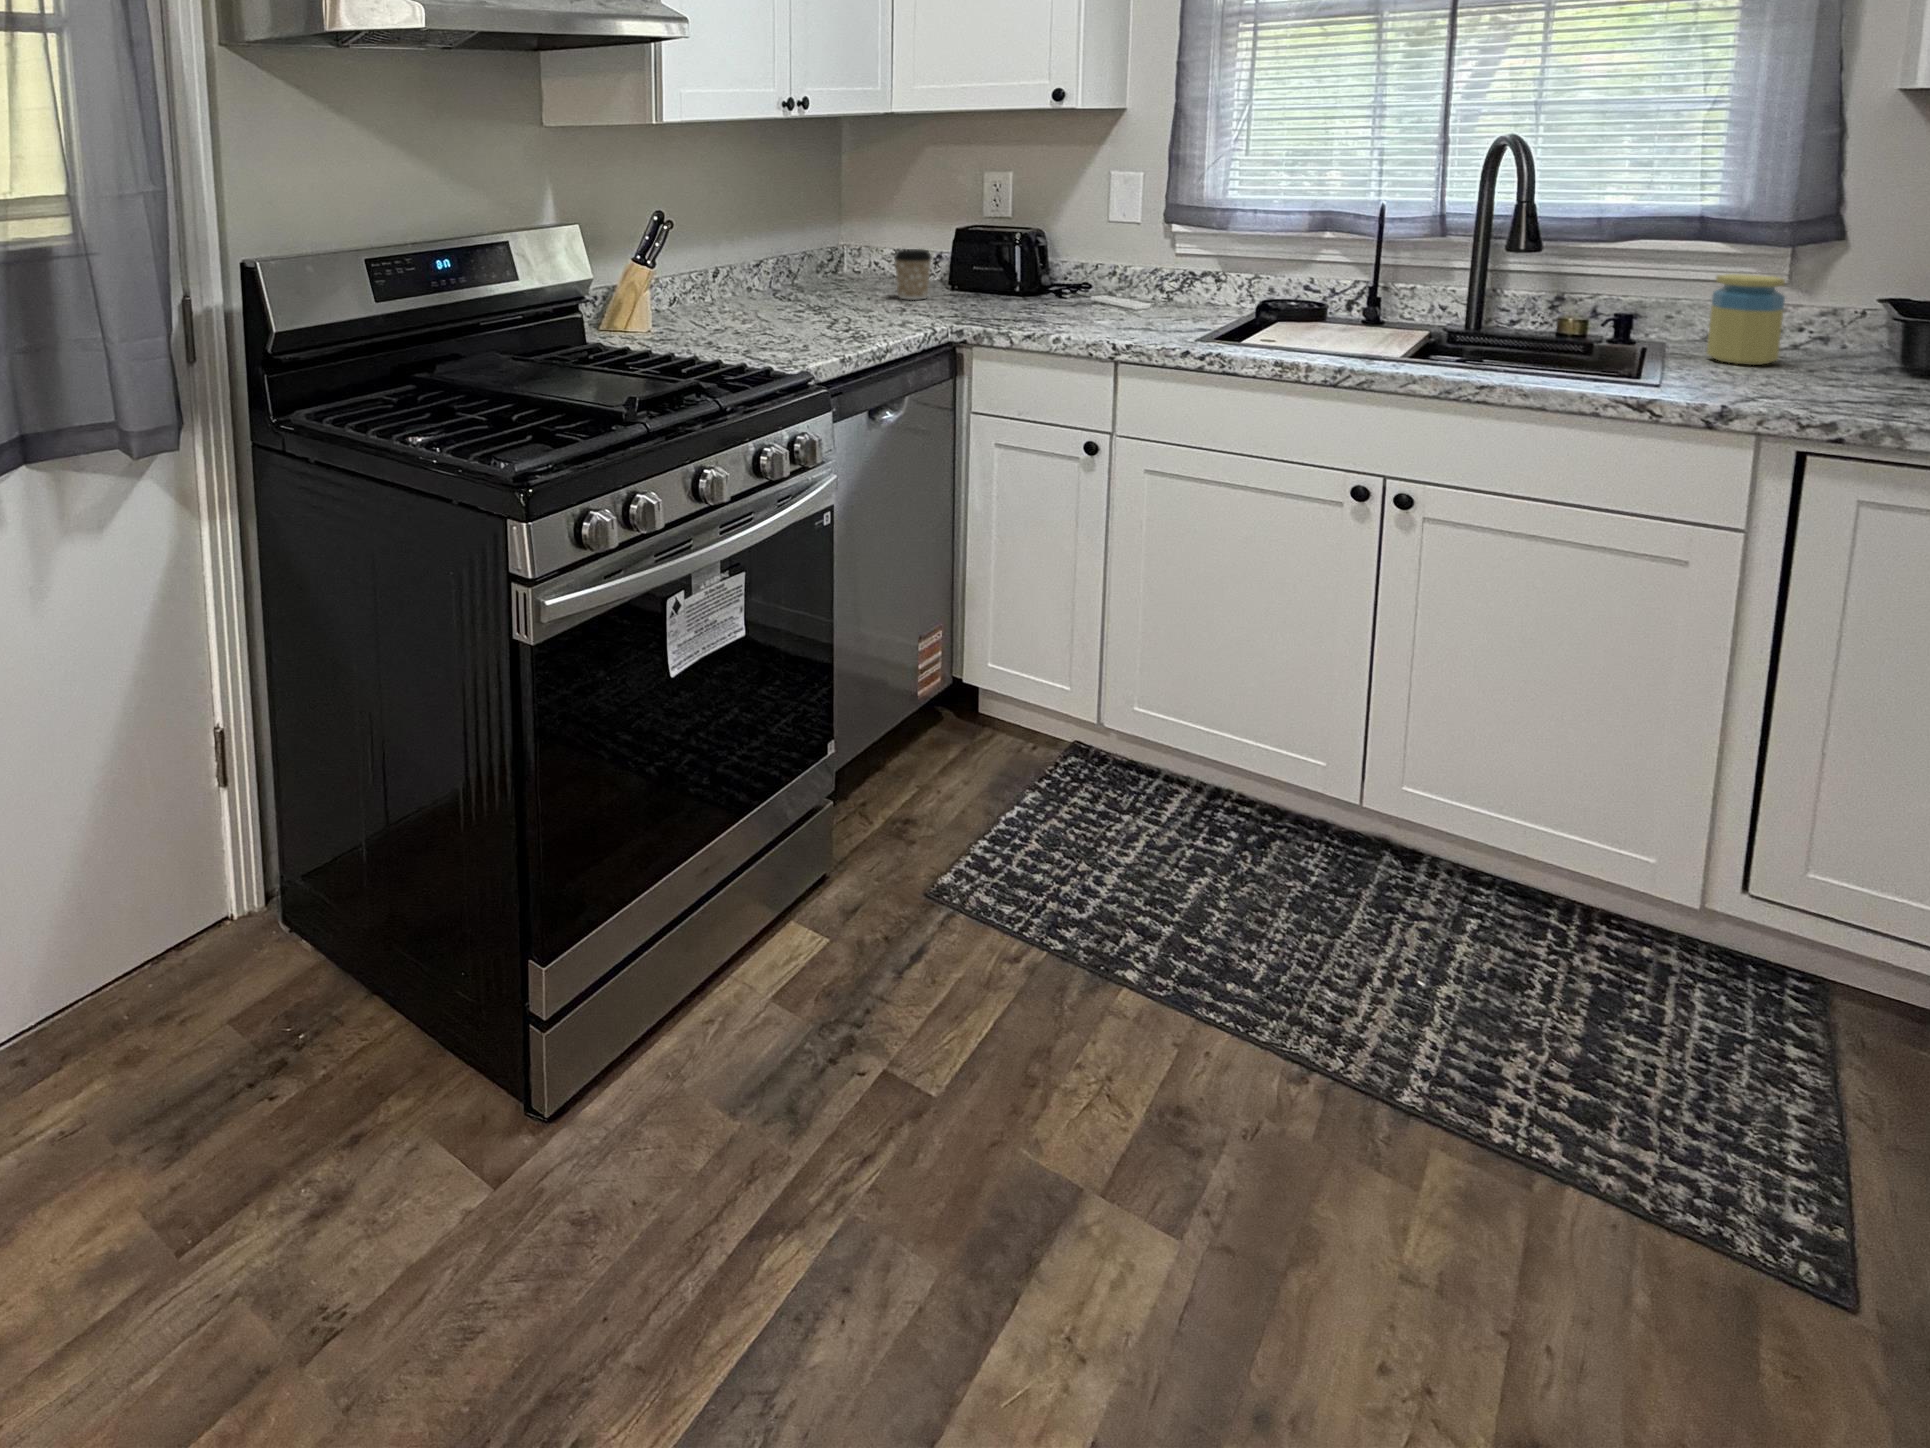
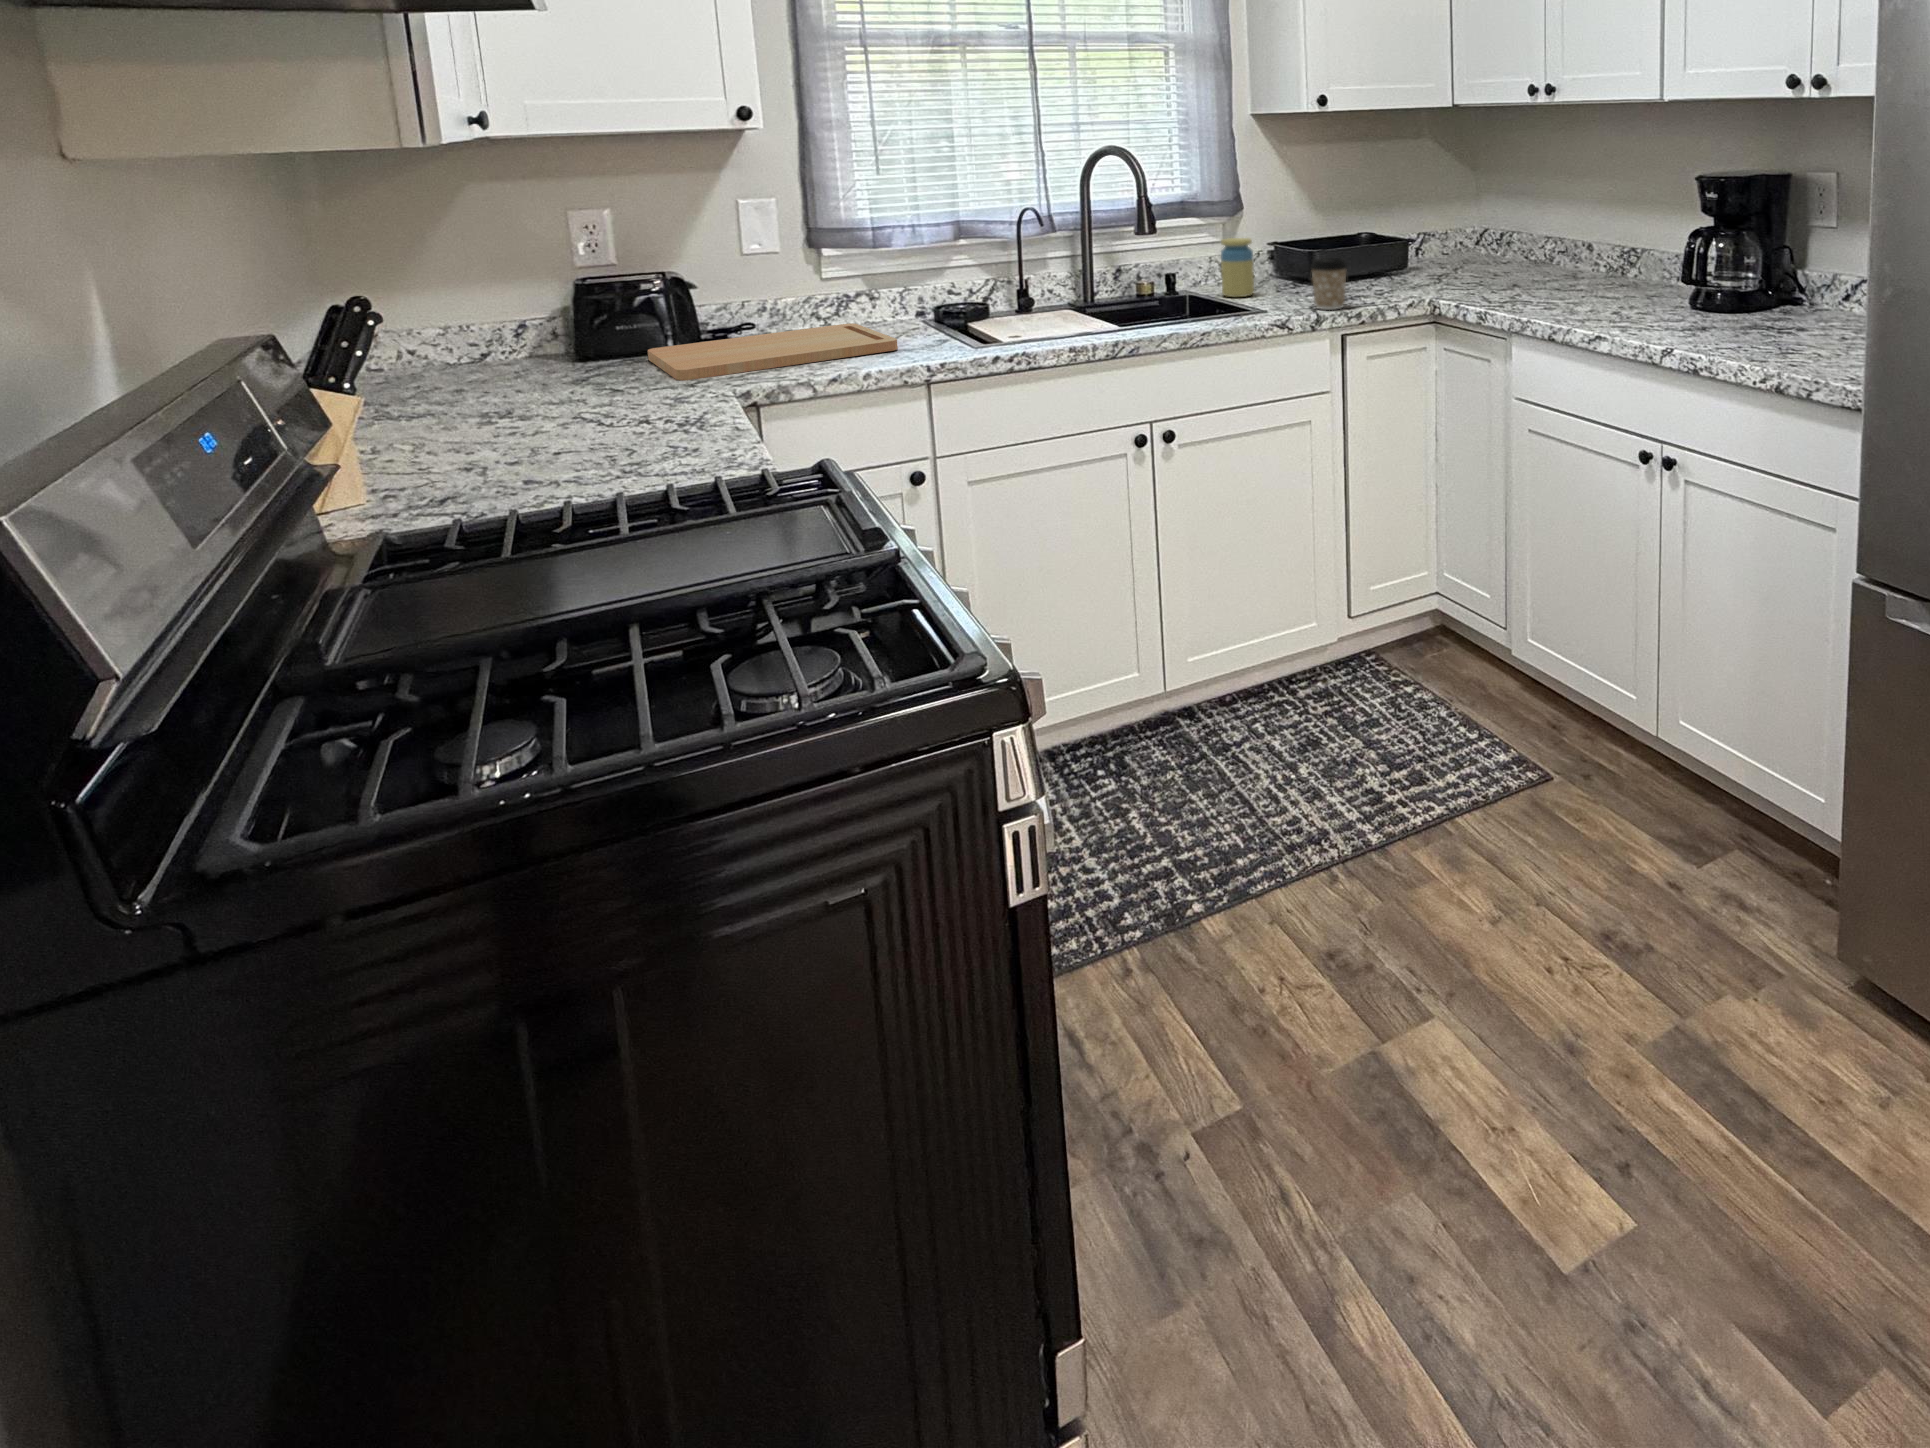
coffee cup: present [894,249,931,300] -> present [1311,258,1347,310]
cutting board: none [949,290,1165,327] -> present [648,323,898,380]

